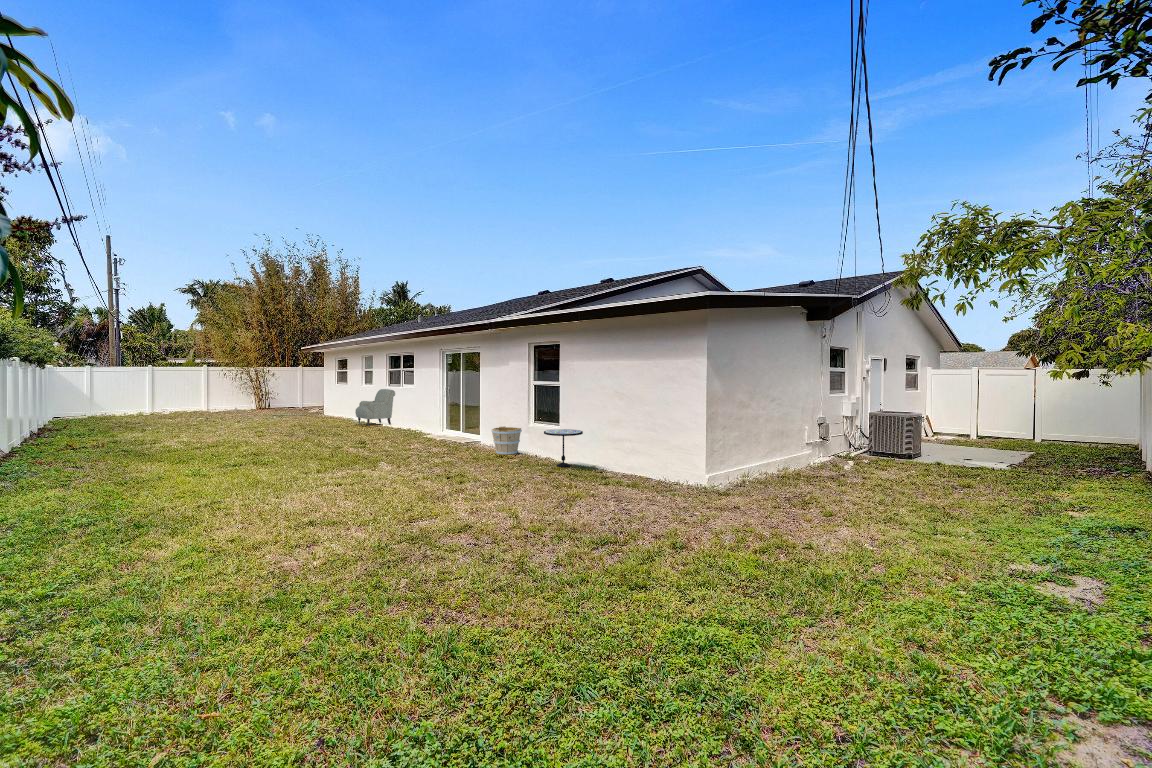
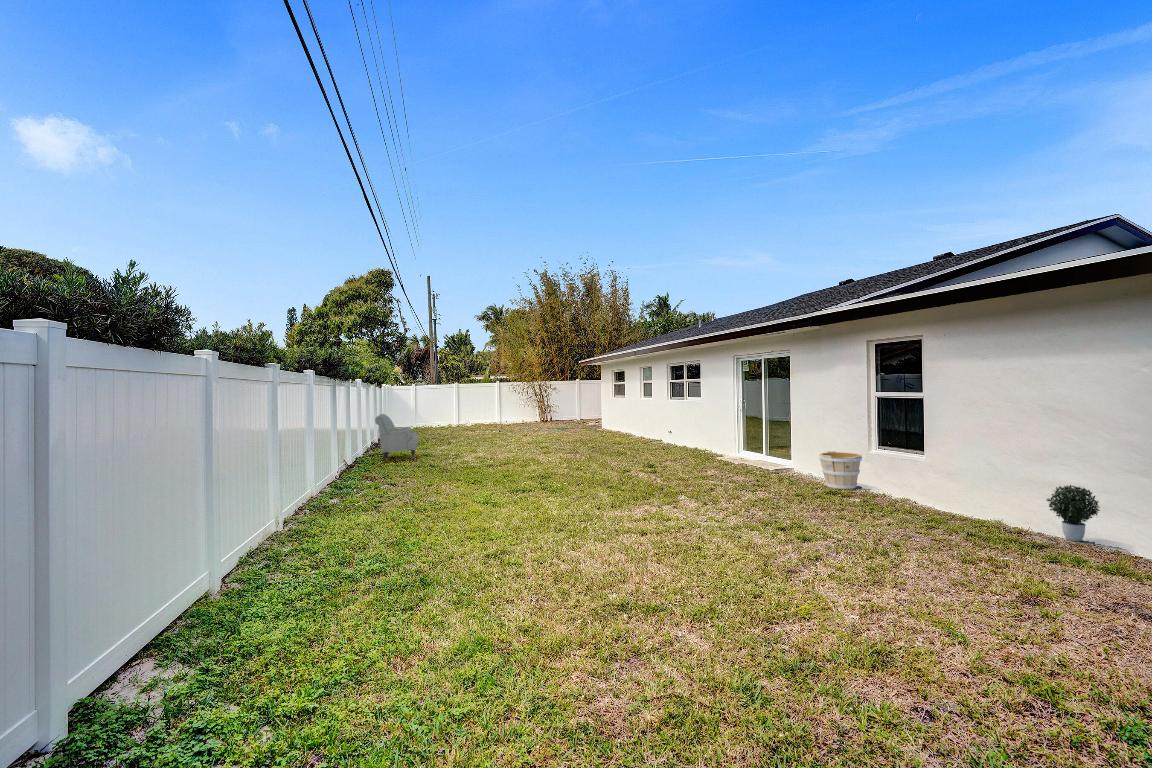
chair: present [355,389,395,426] -> present [375,414,419,461]
side table: present [544,429,583,467] -> none [914,460,982,517]
potted plant: none [609,440,634,476] -> present [1046,485,1100,542]

